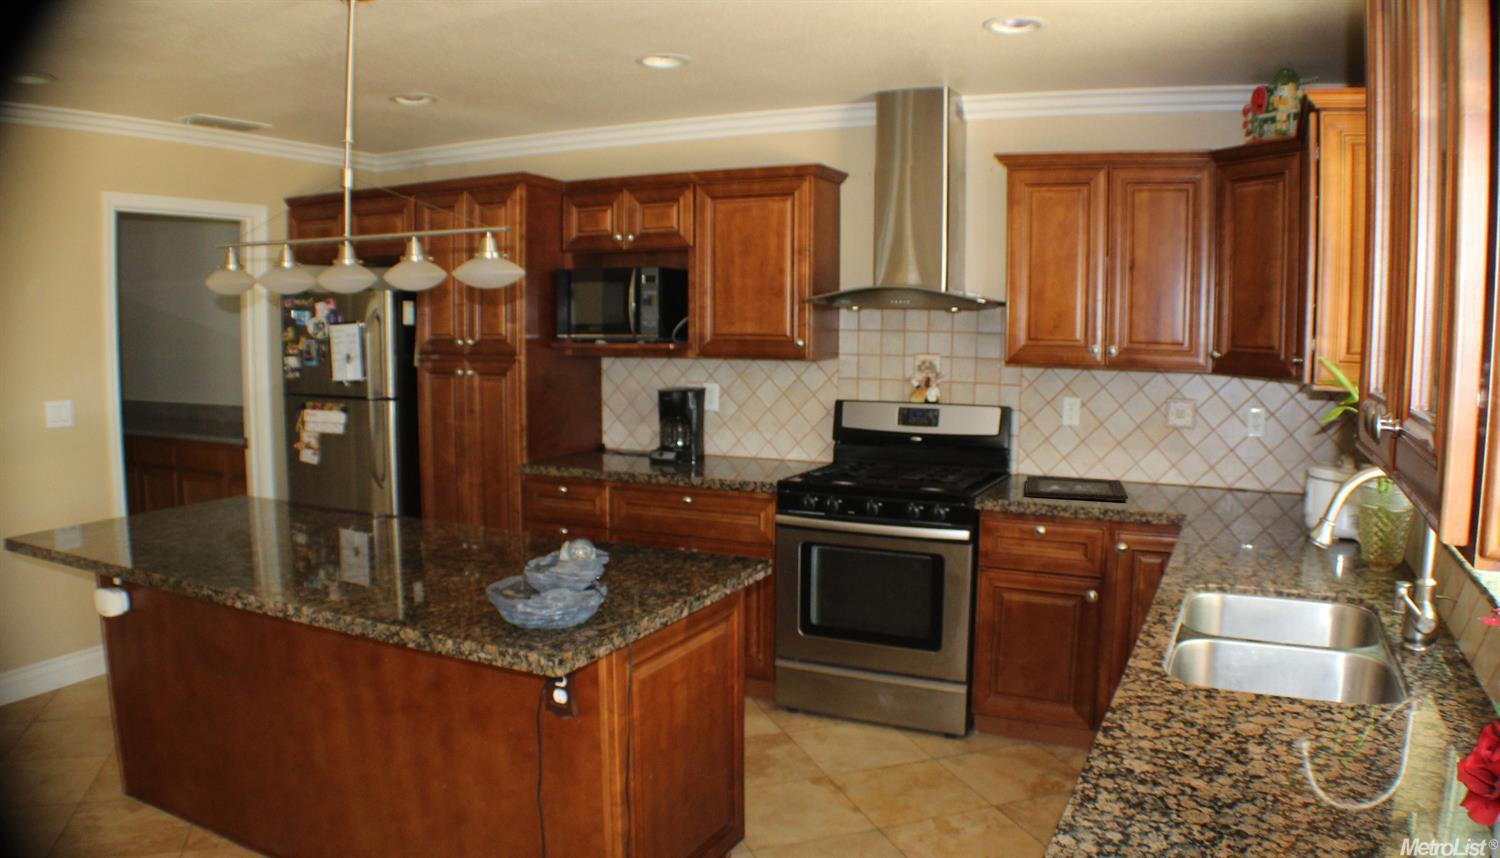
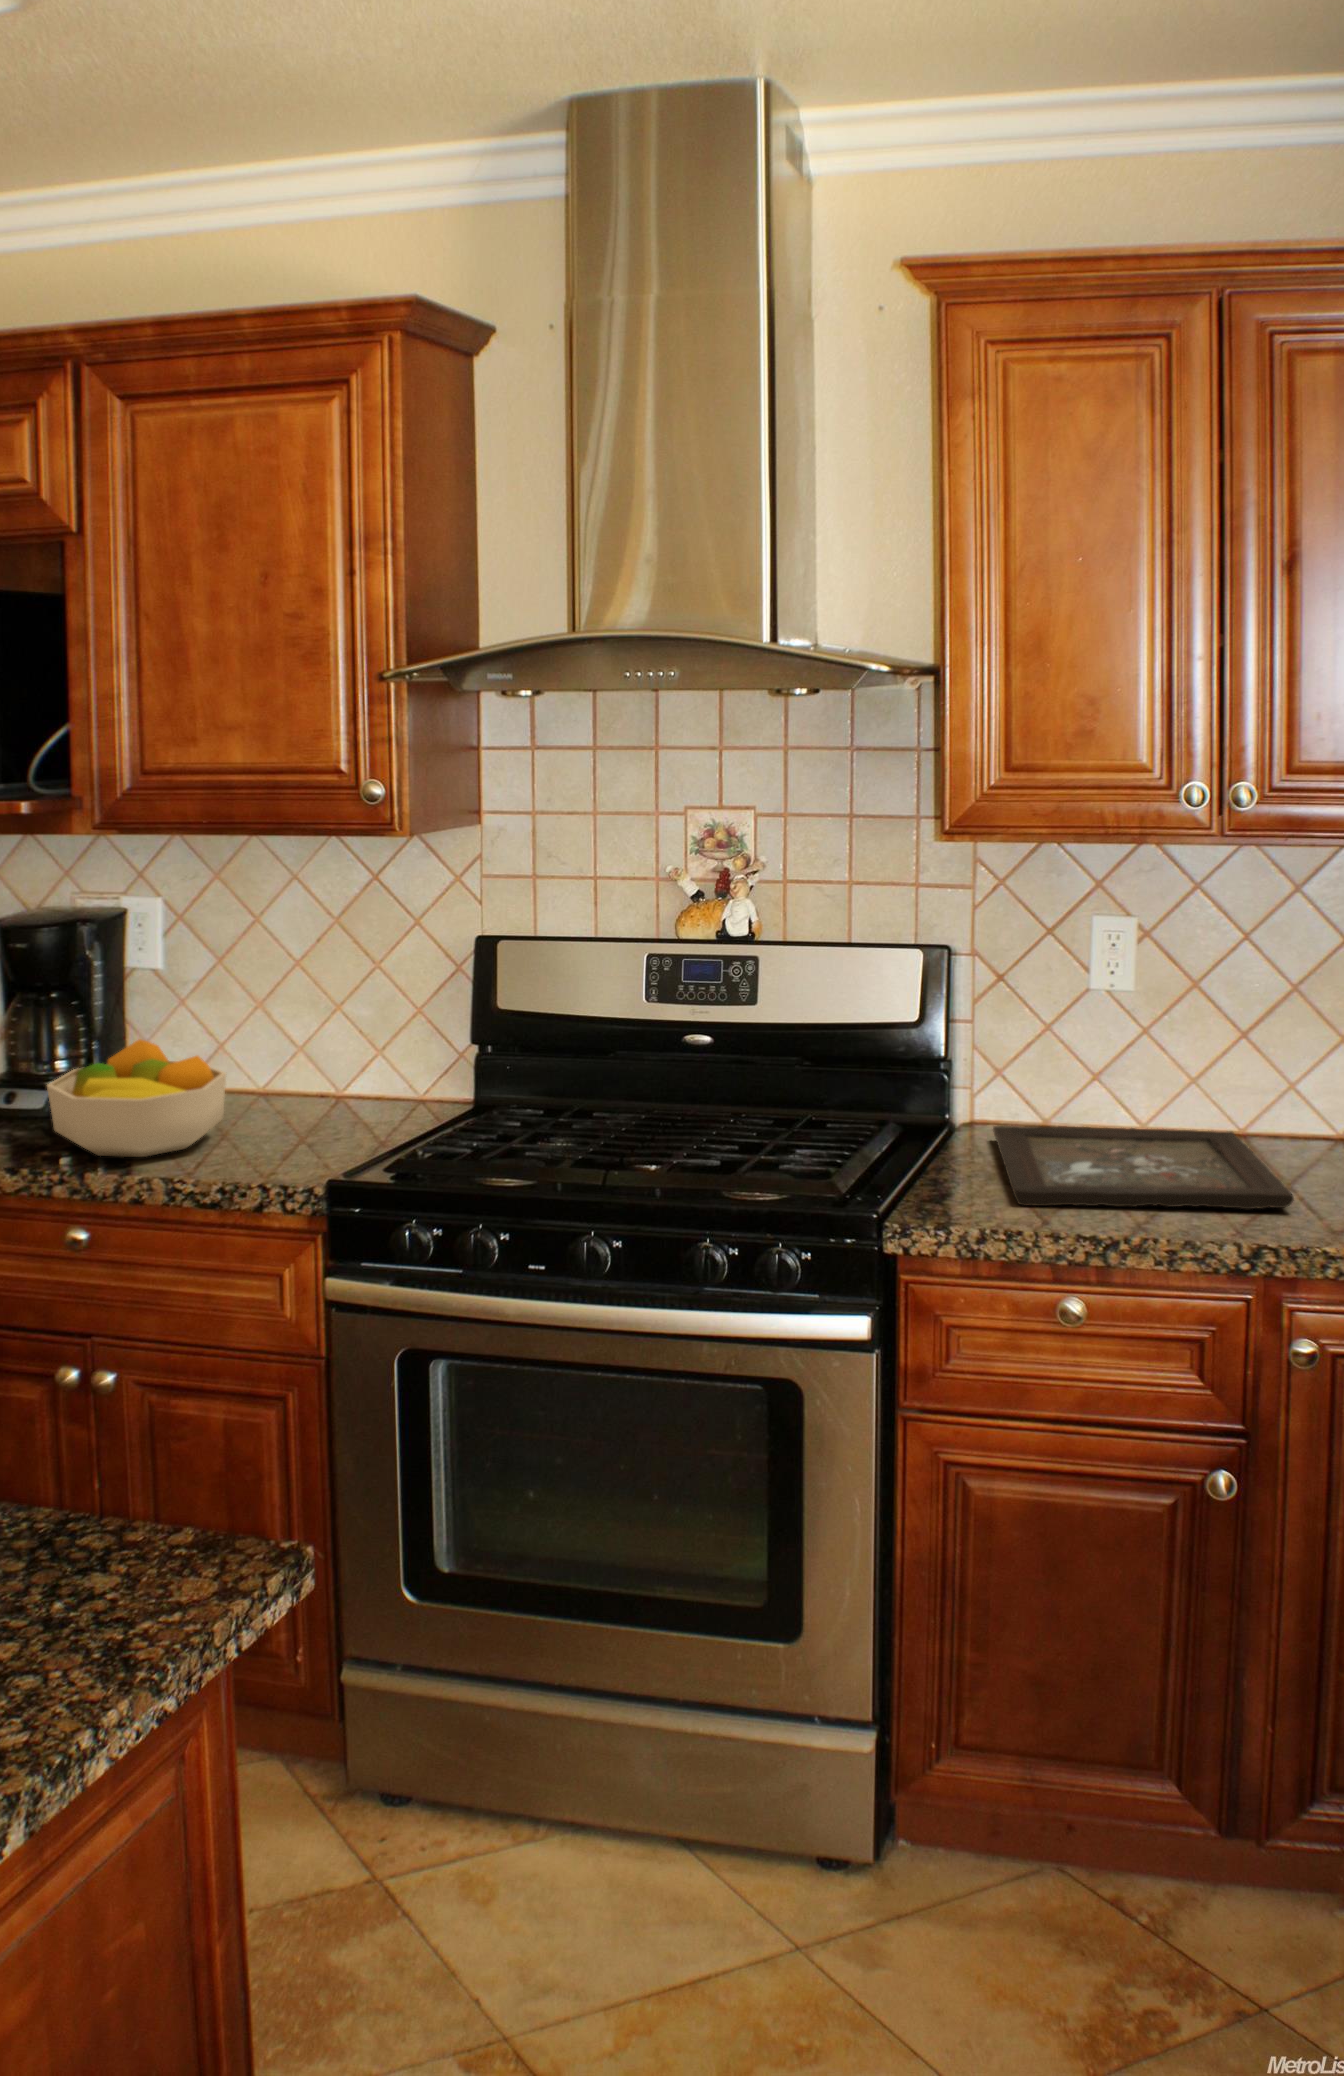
fruit bowl: none [678,433,741,472] -> present [47,1039,226,1157]

